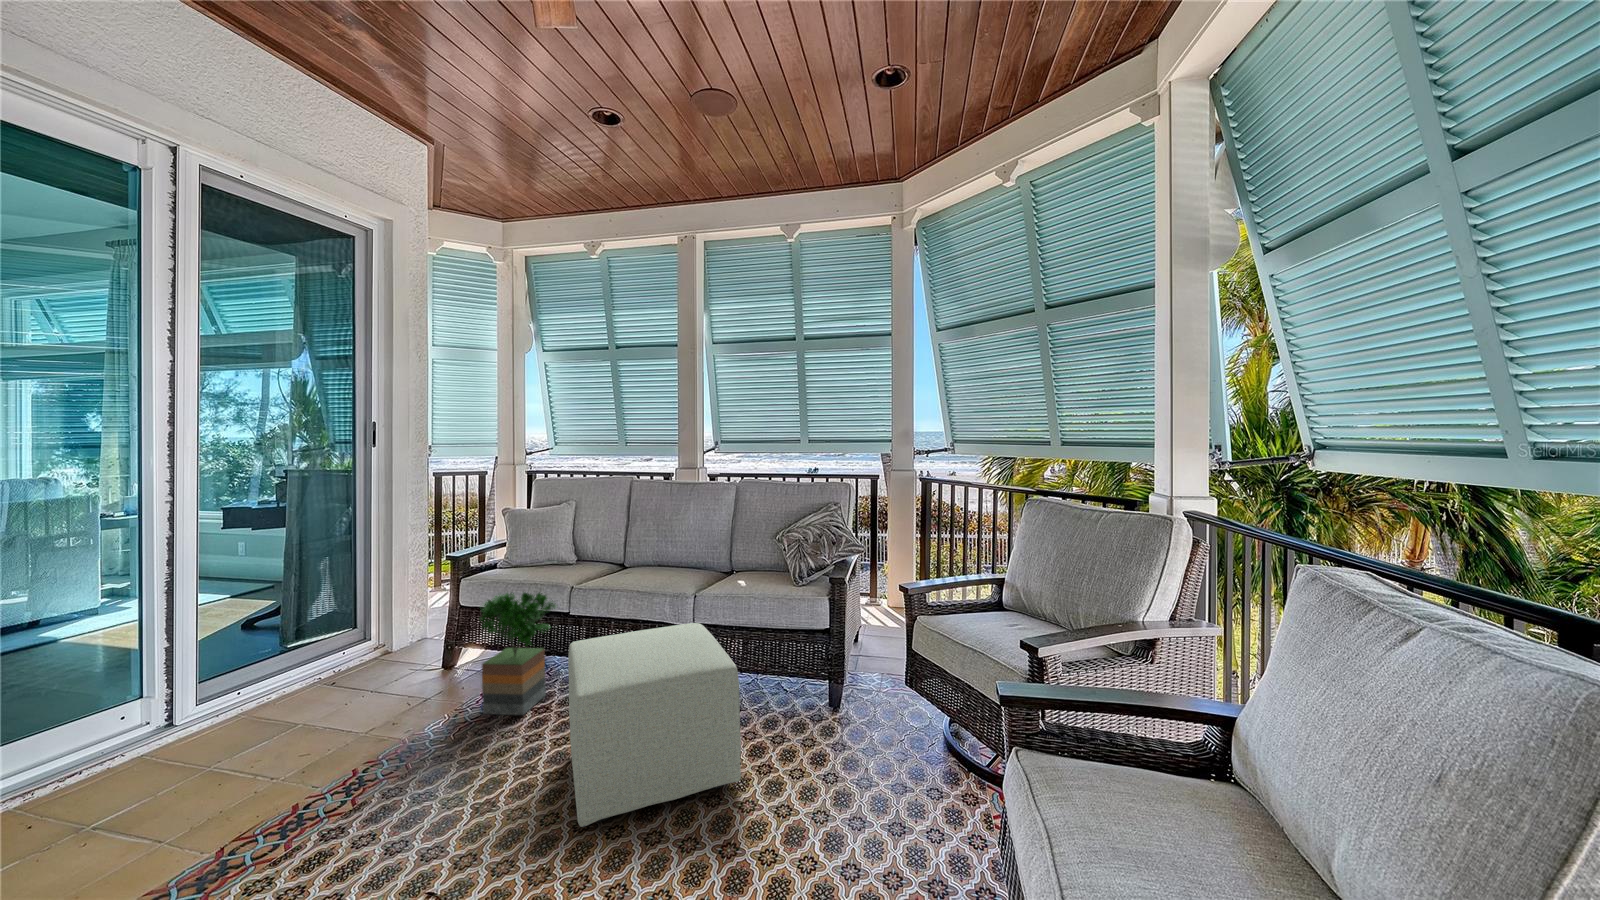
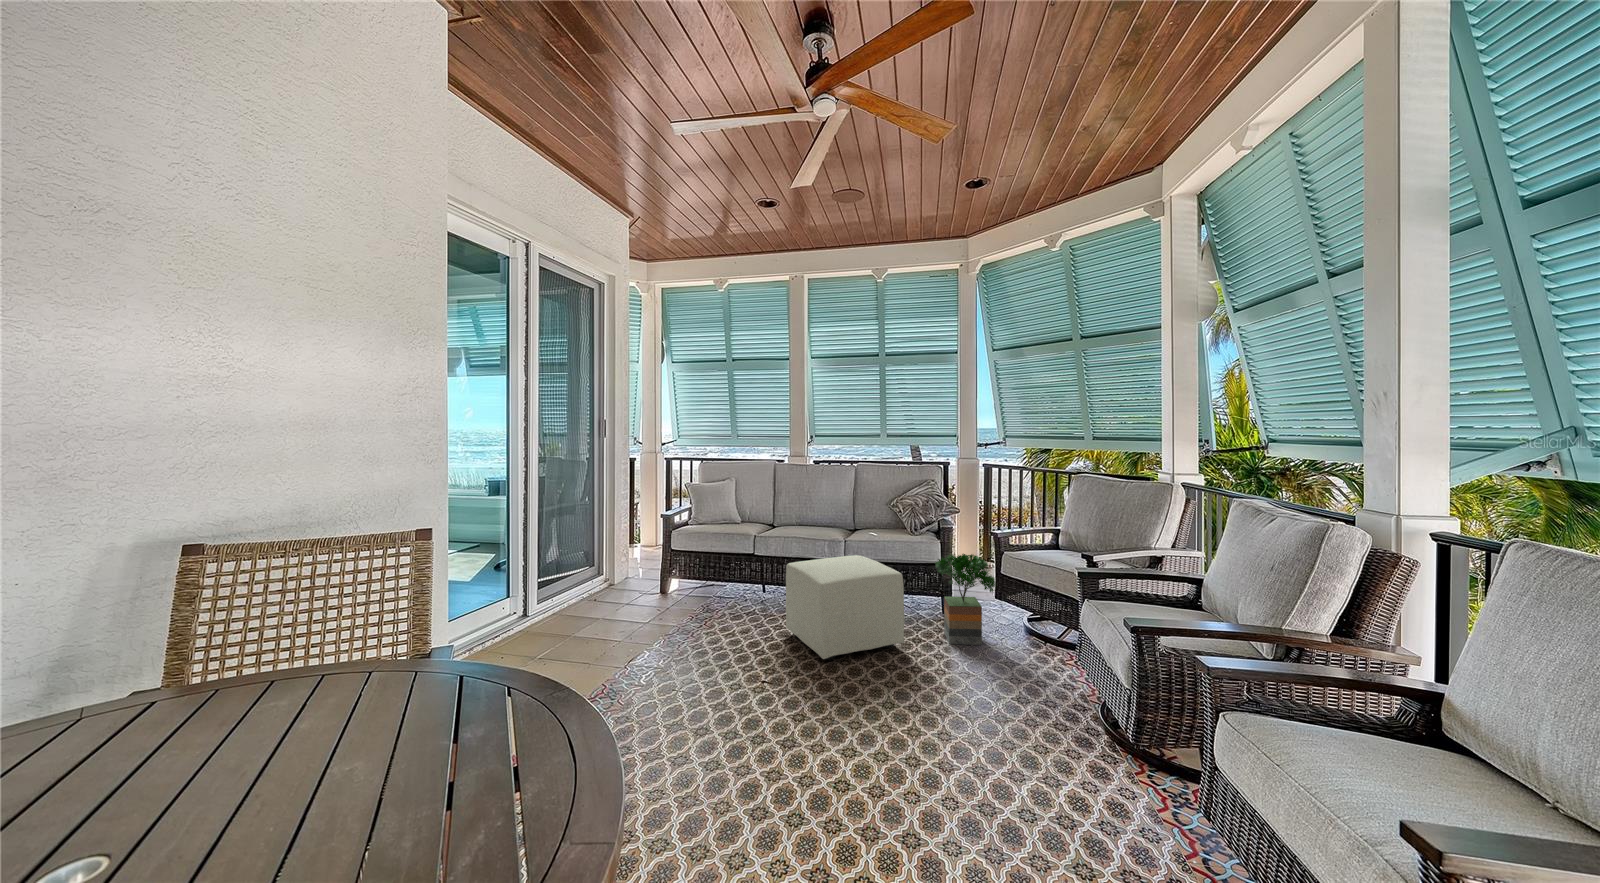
potted tree: present [480,593,556,715] -> present [936,554,996,645]

